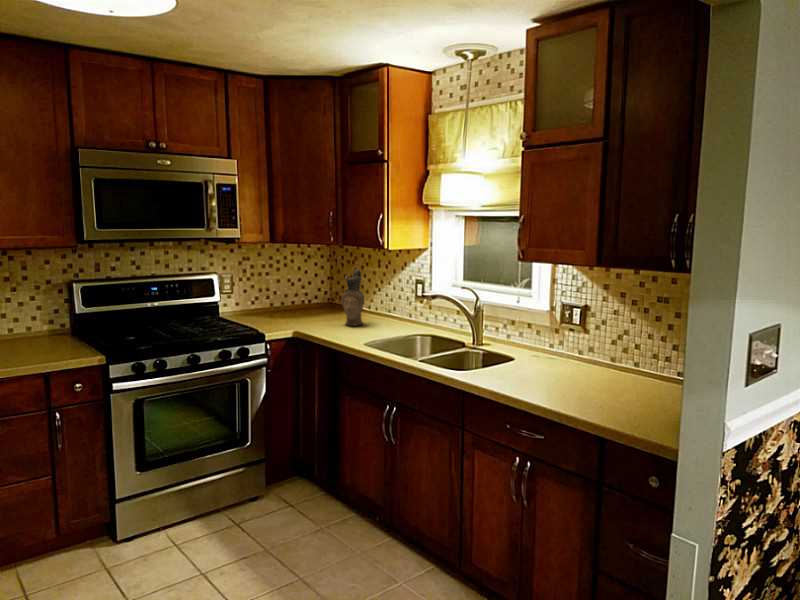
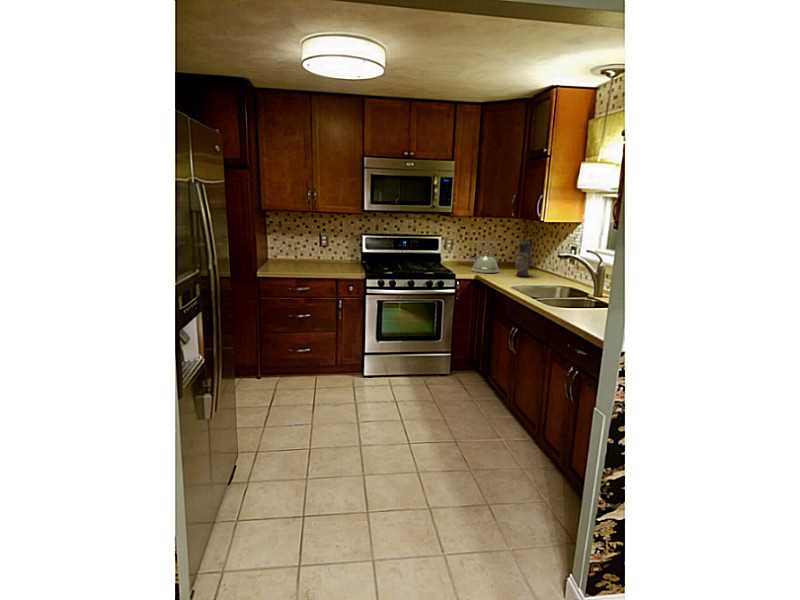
kettle: none [274,277,318,327] -> present [470,241,499,273]

